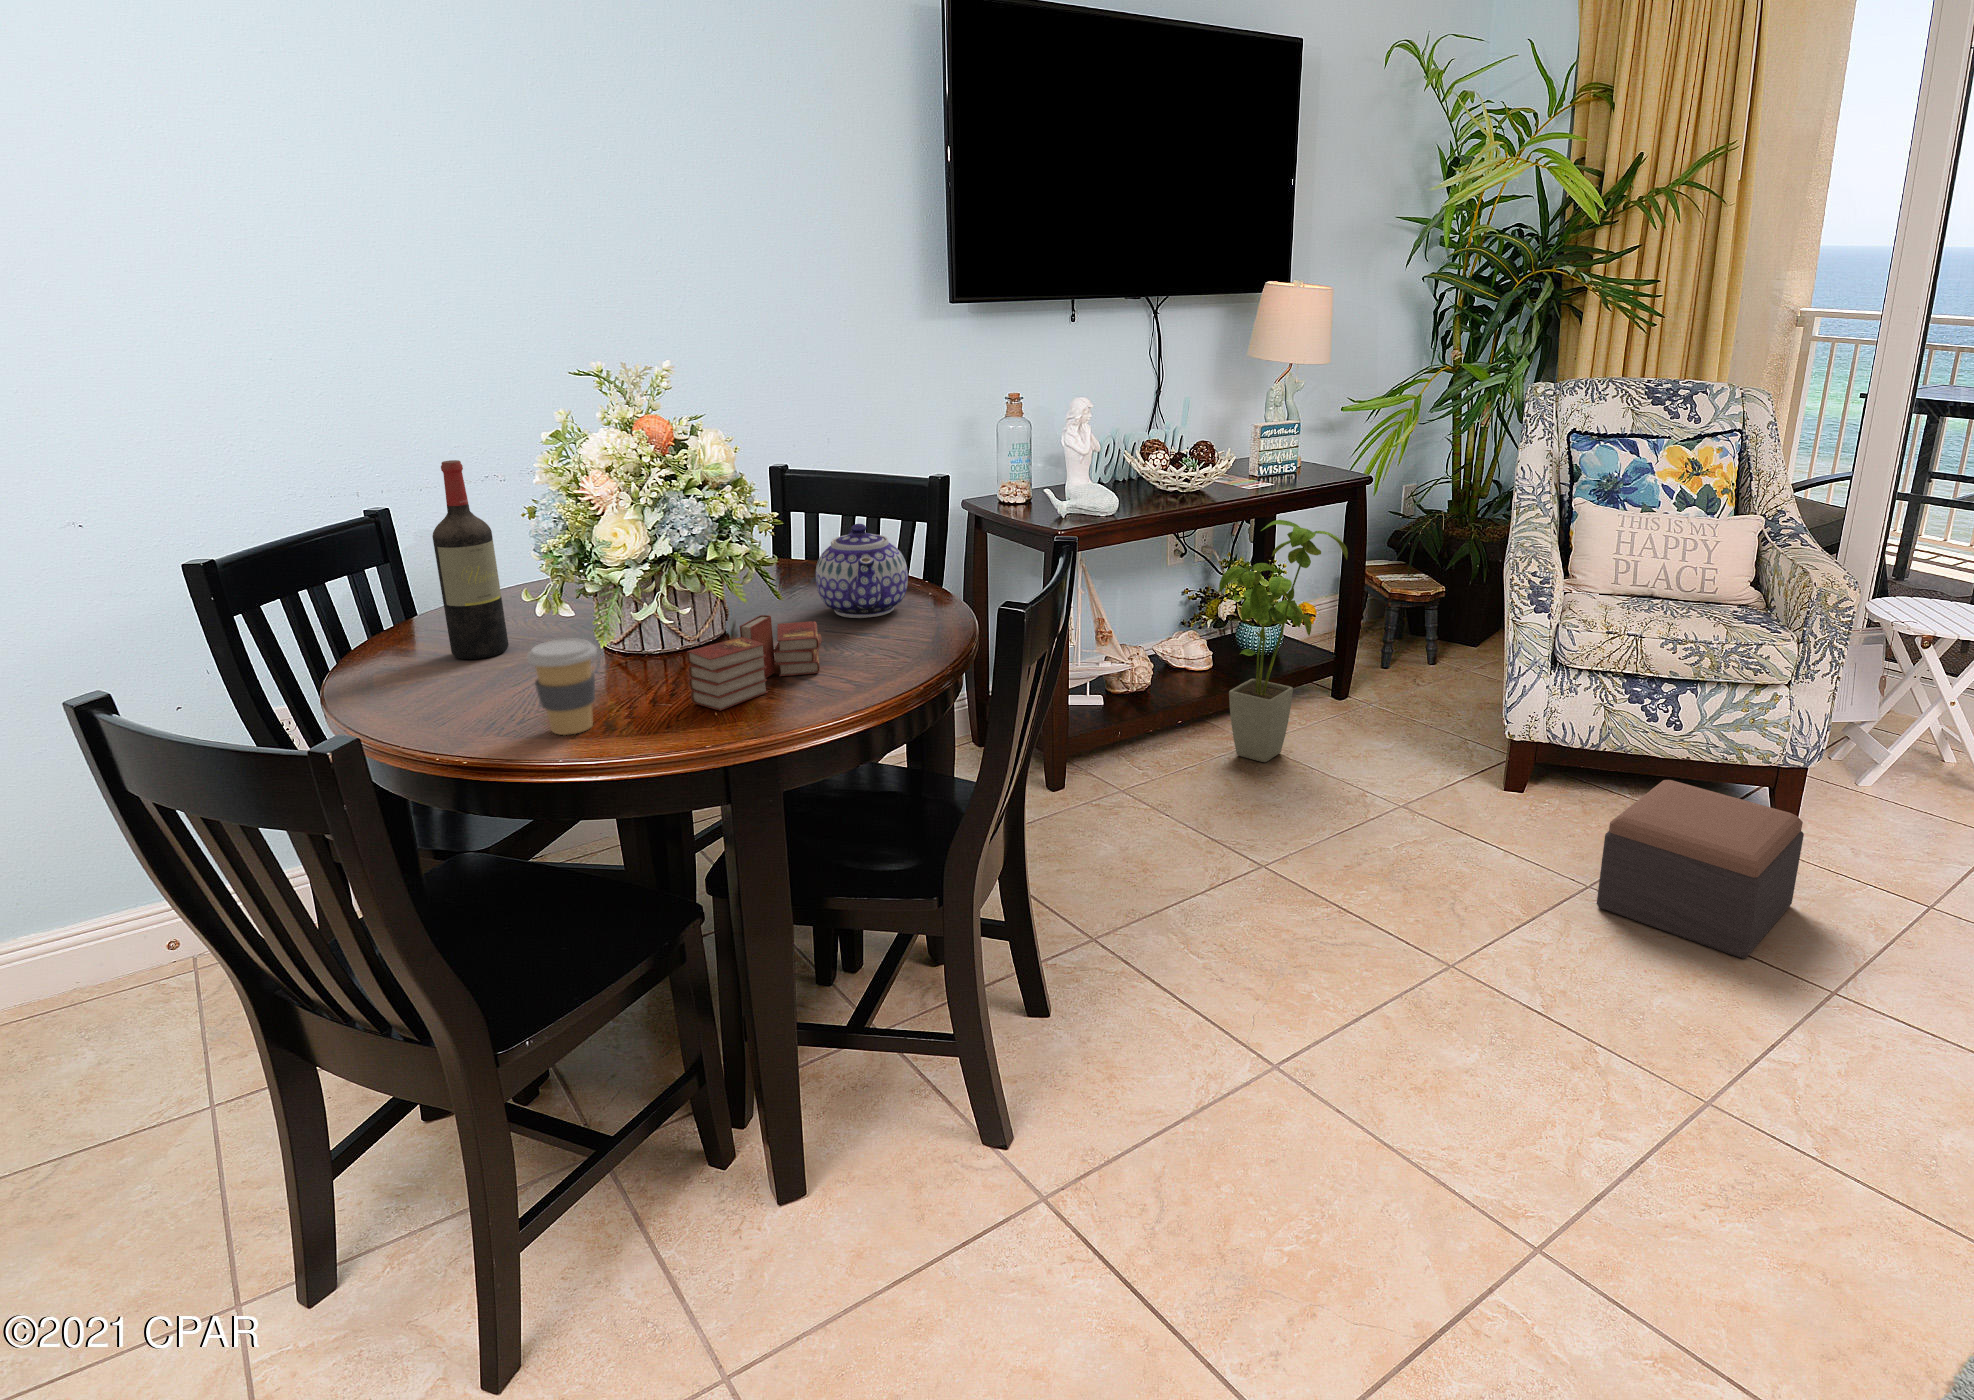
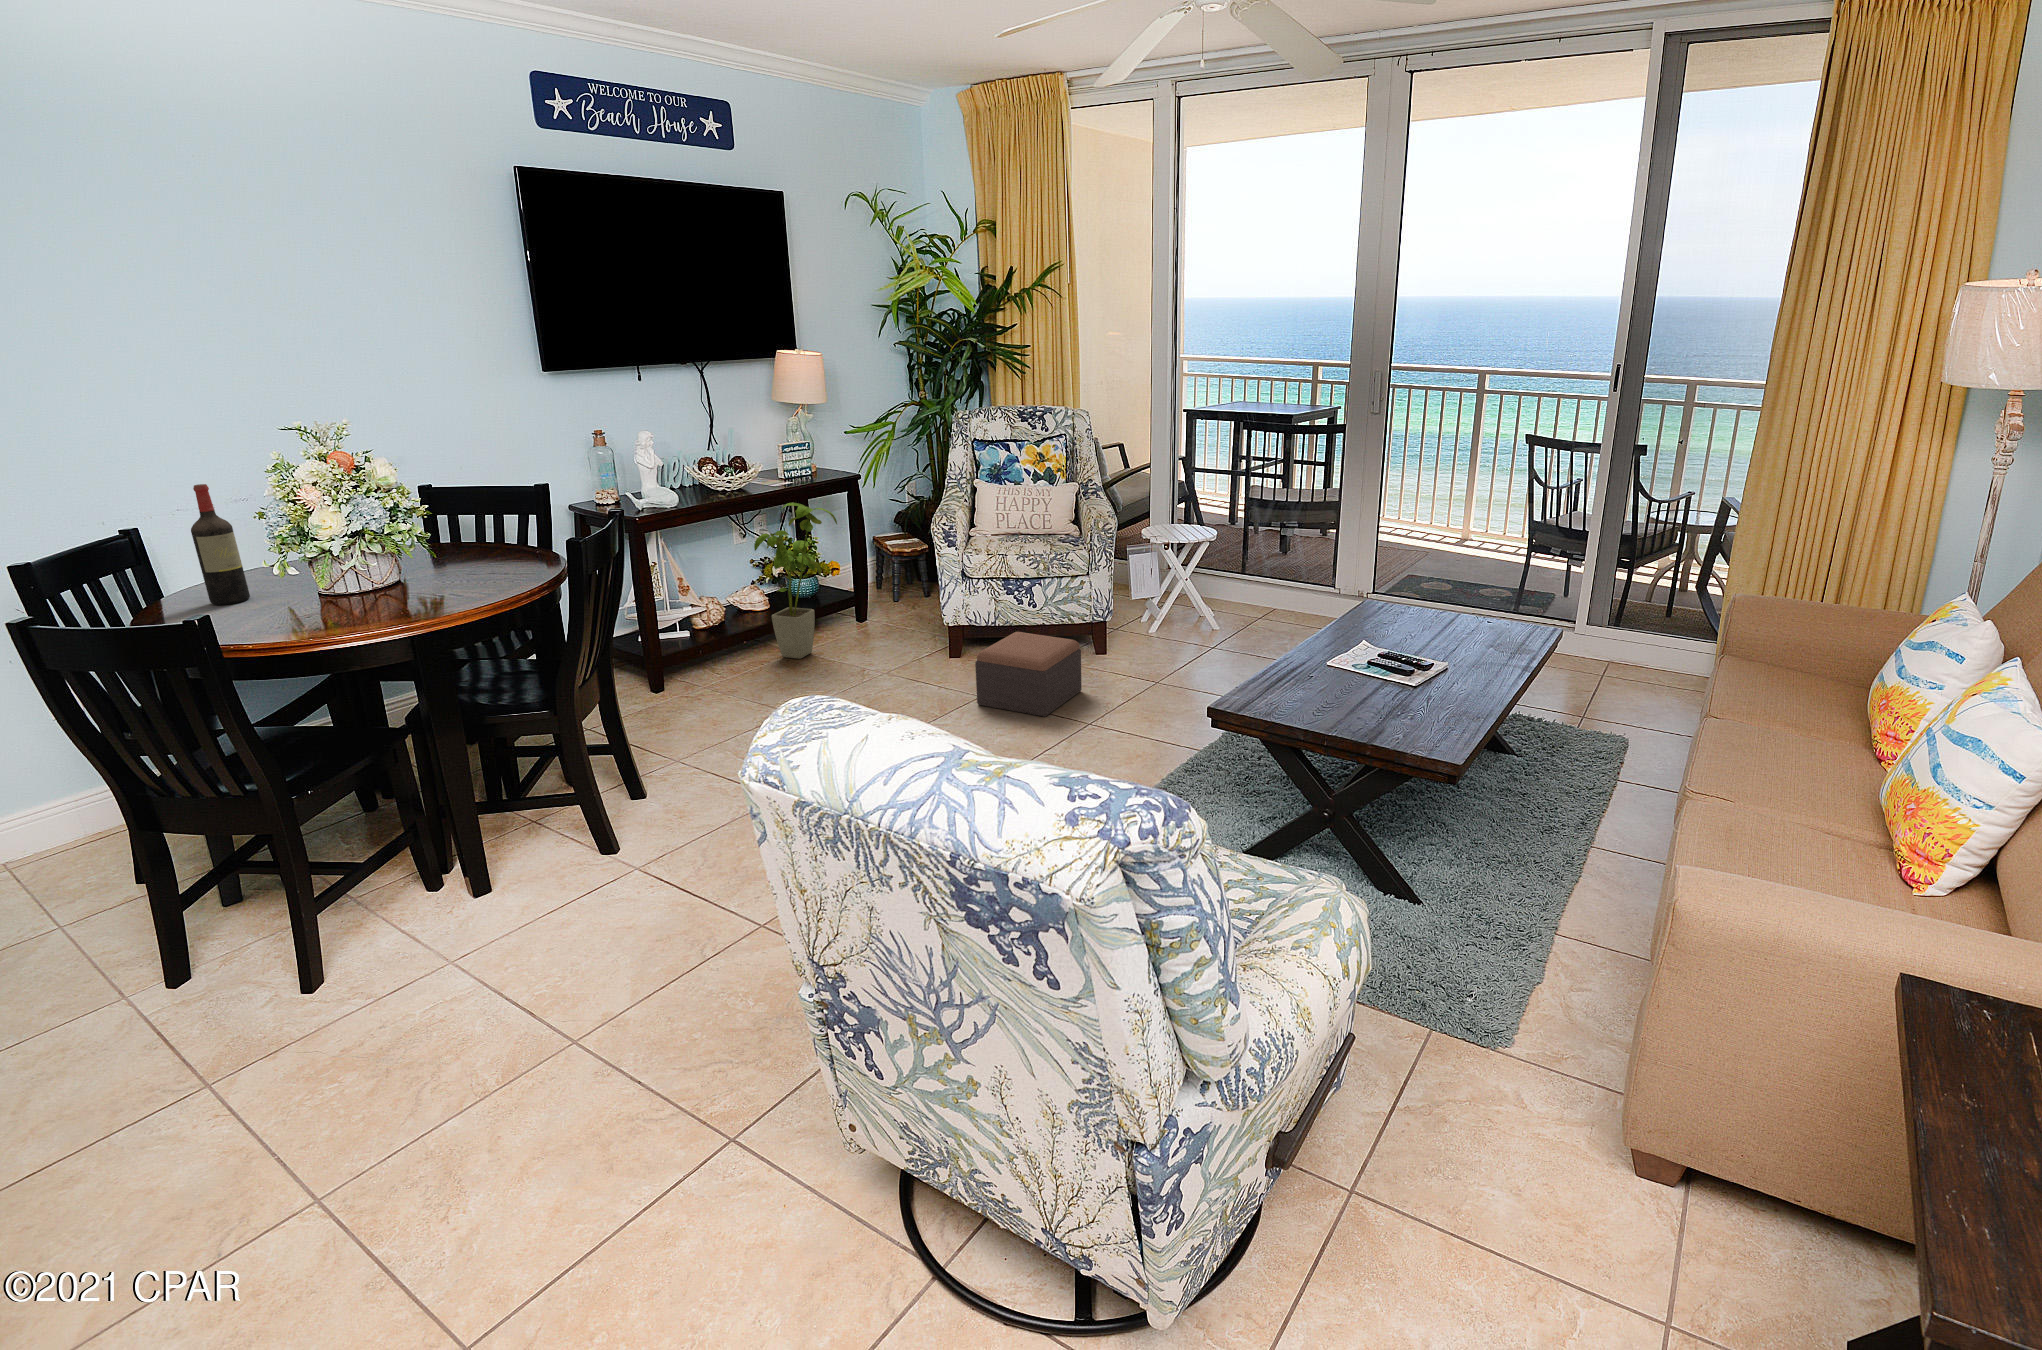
teapot: present [816,524,908,618] -> none [458,510,520,566]
book: present [687,615,822,711] -> none [380,560,465,610]
coffee cup: present [527,639,597,735] -> none [280,575,325,627]

